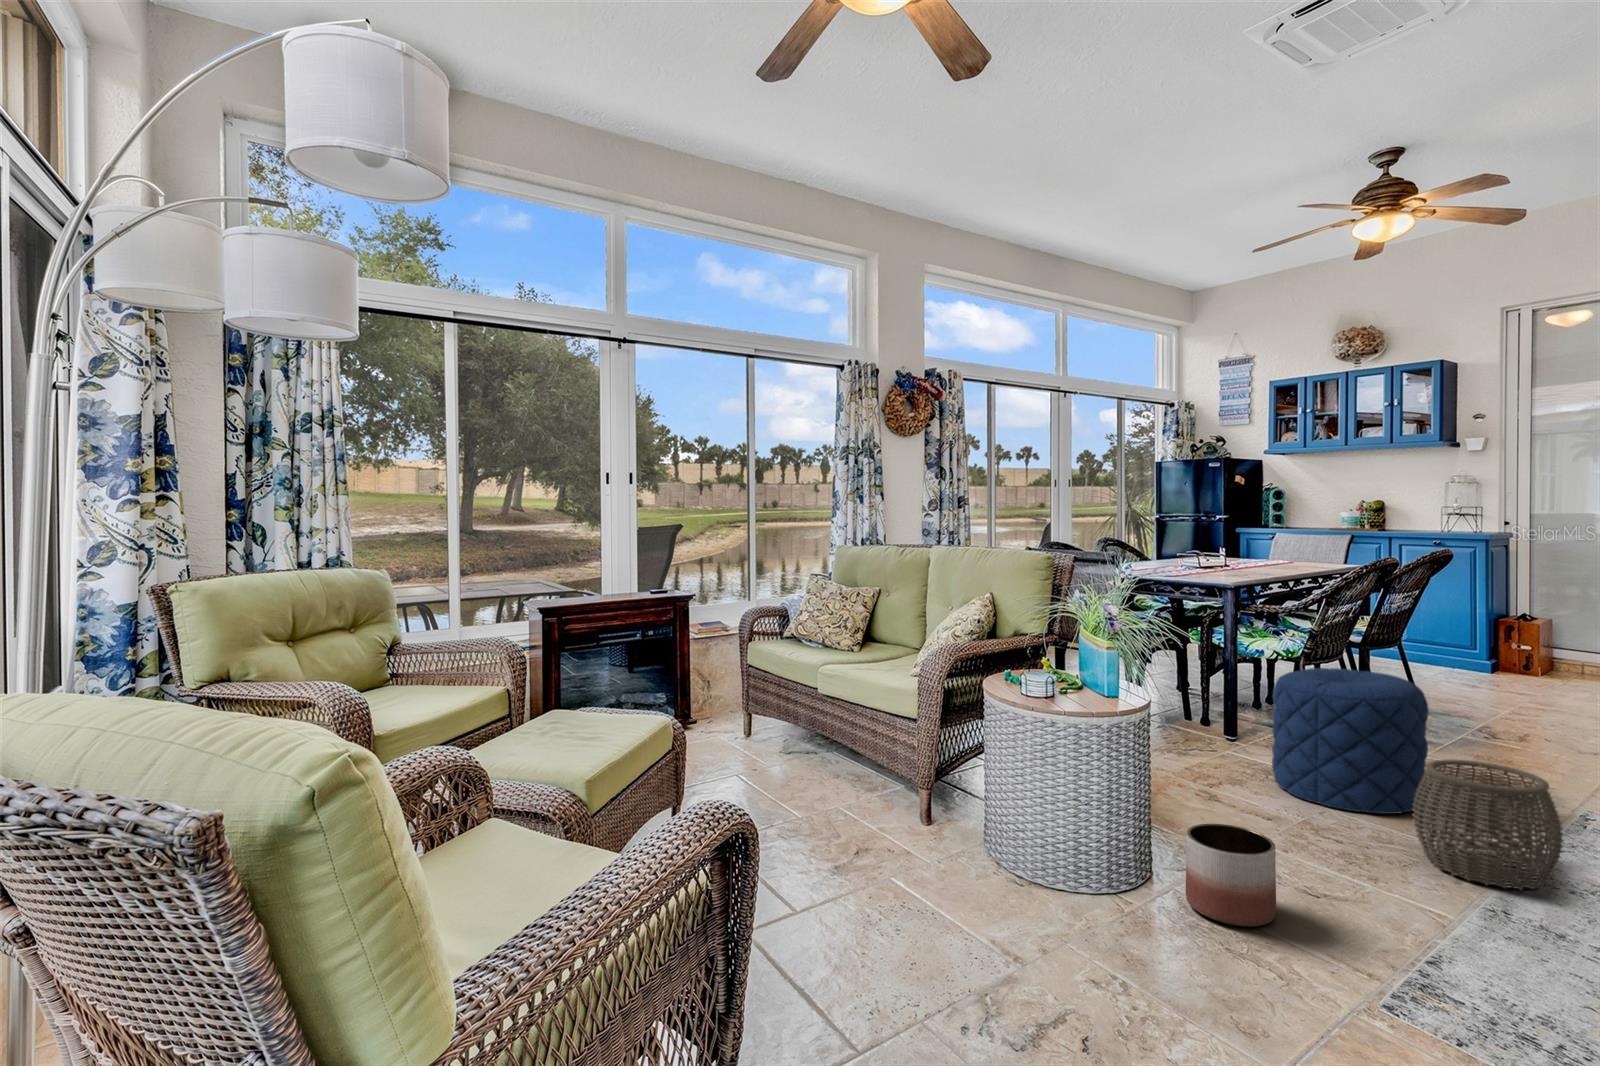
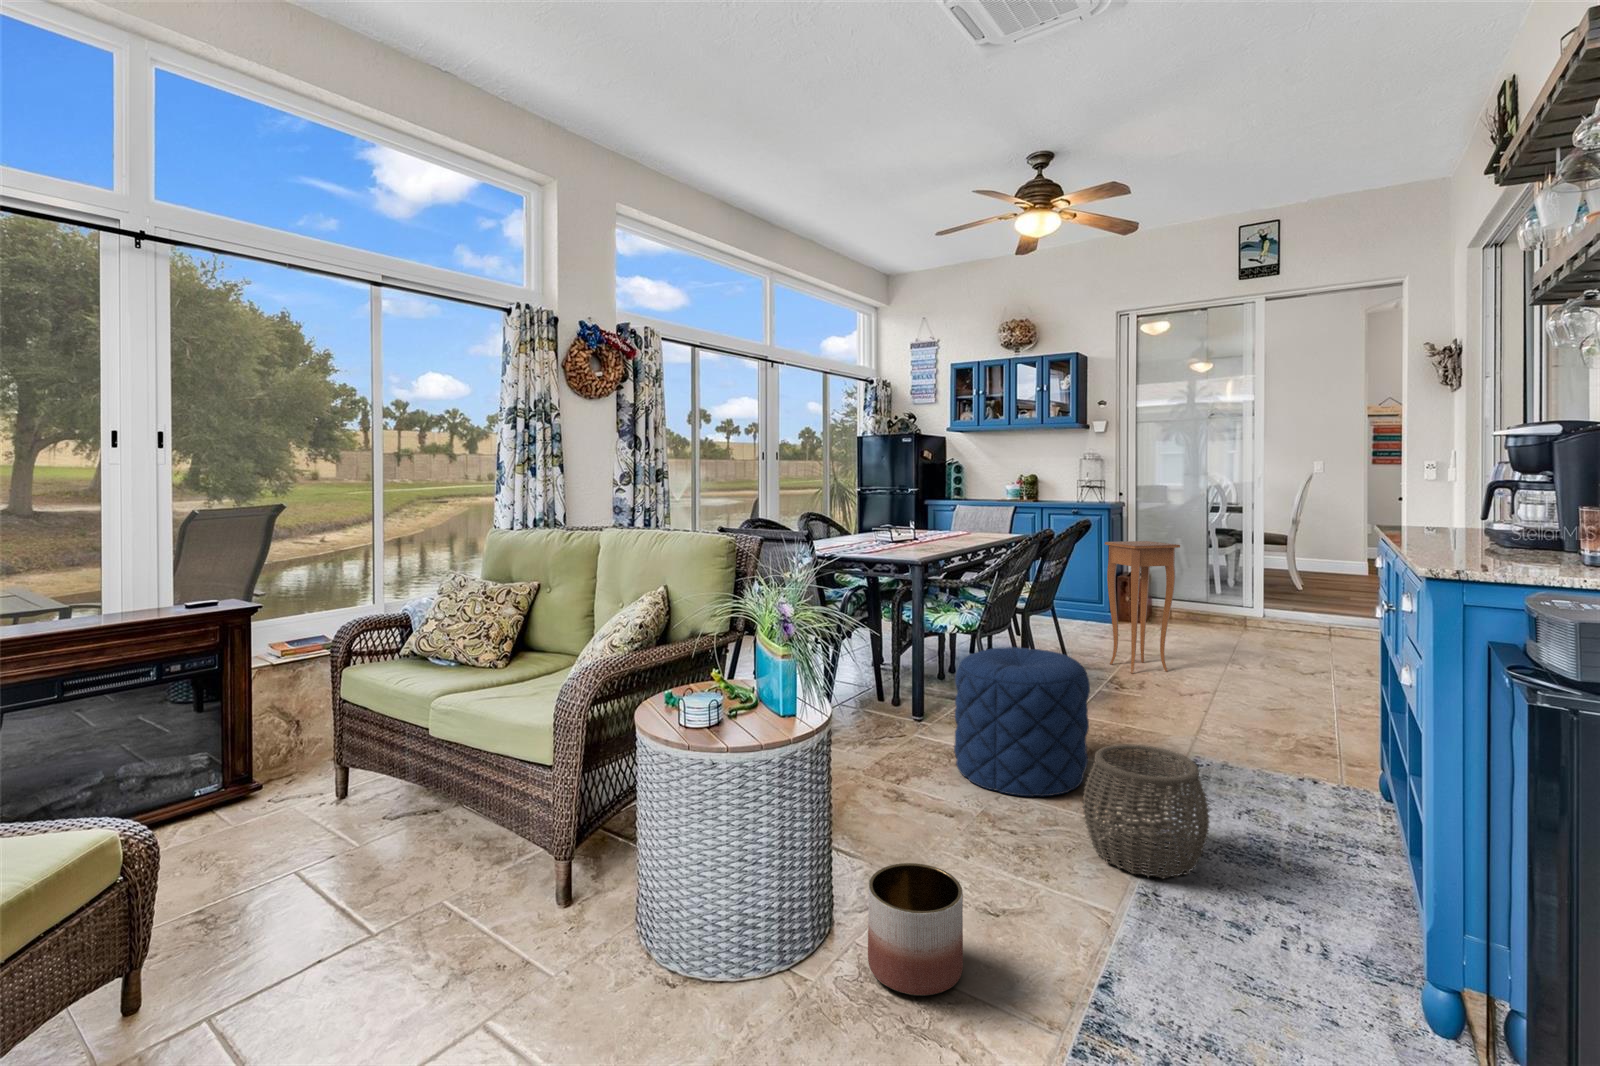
side table: none [1466,572,1570,723] -> present [1105,541,1180,673]

